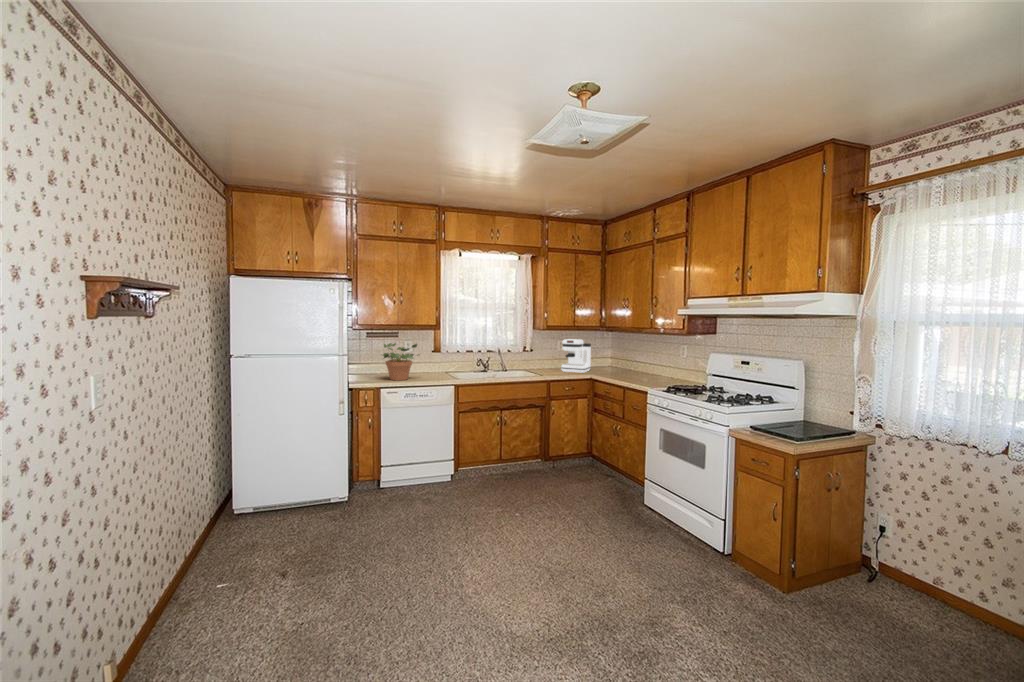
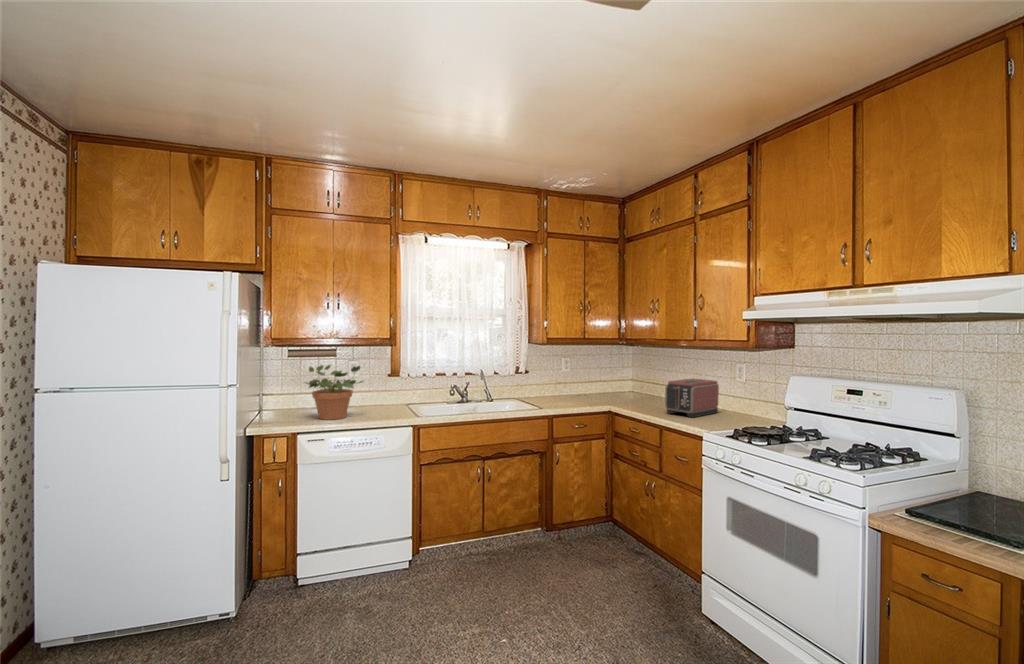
coffee maker: present [561,339,591,373] -> none [567,356,607,403]
toaster: none [630,355,668,382] -> present [665,379,719,417]

